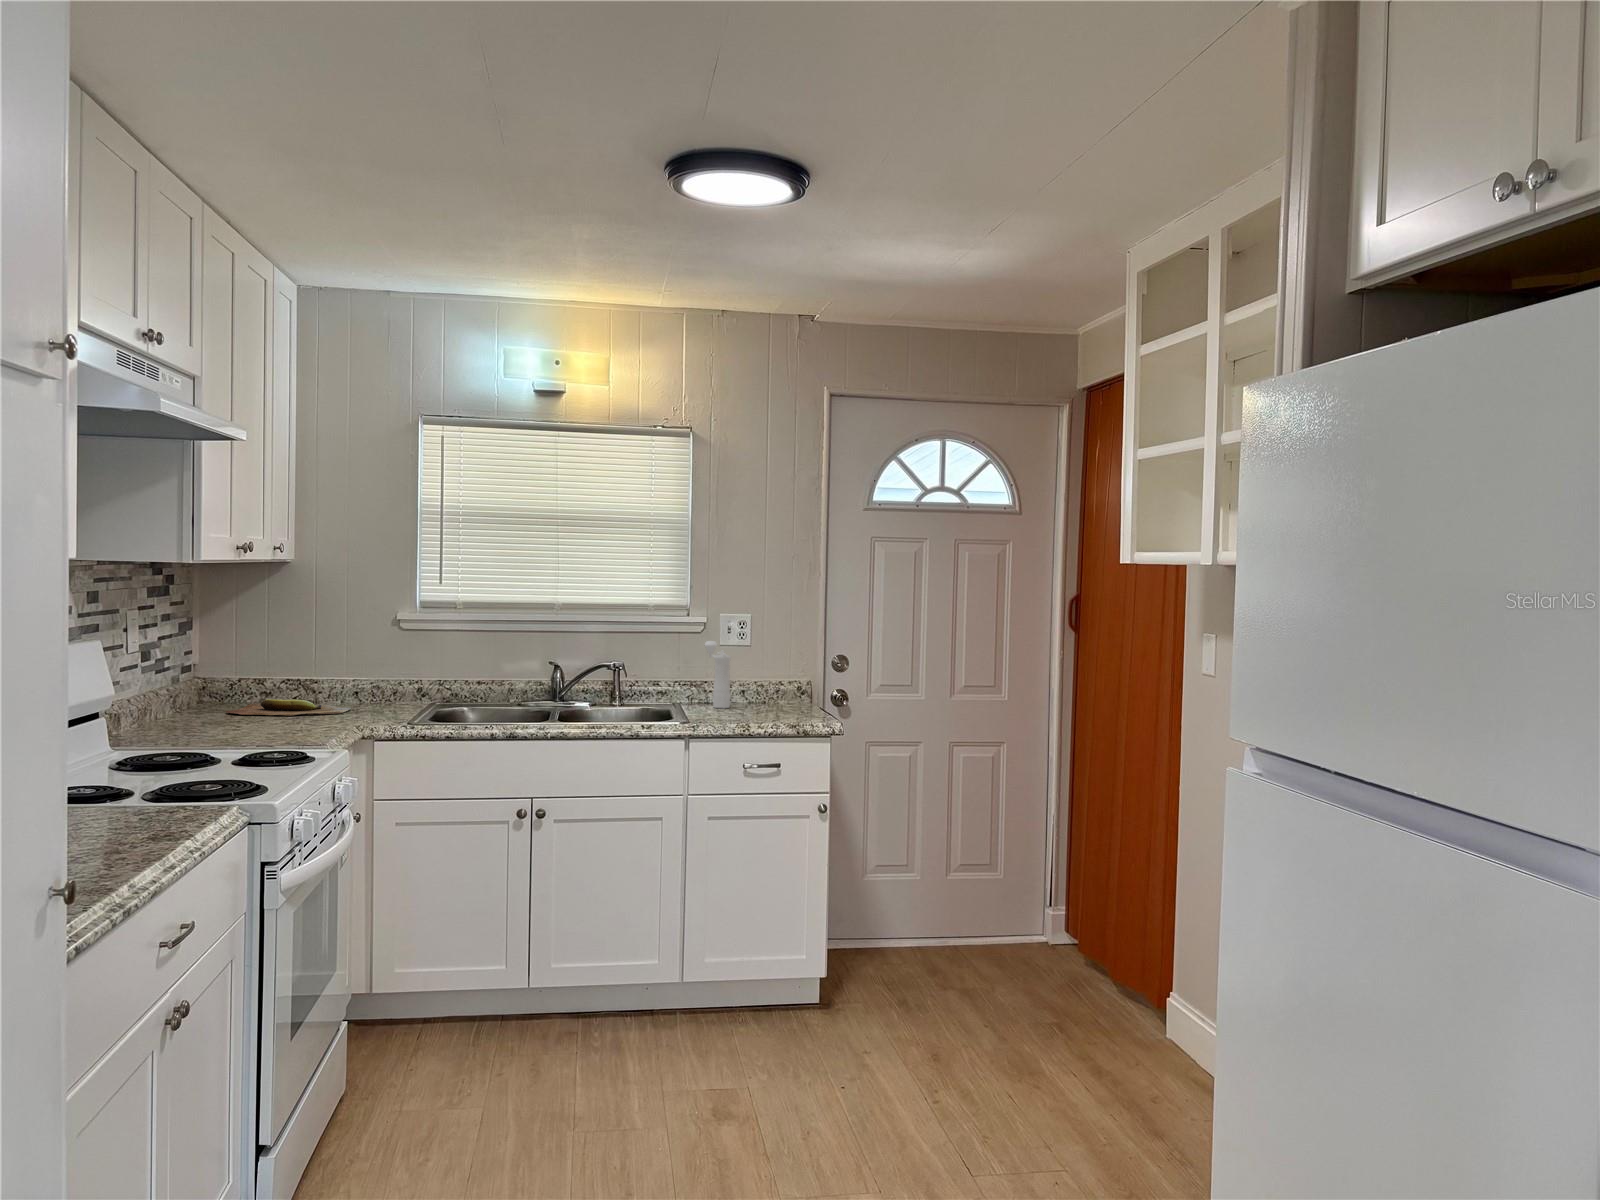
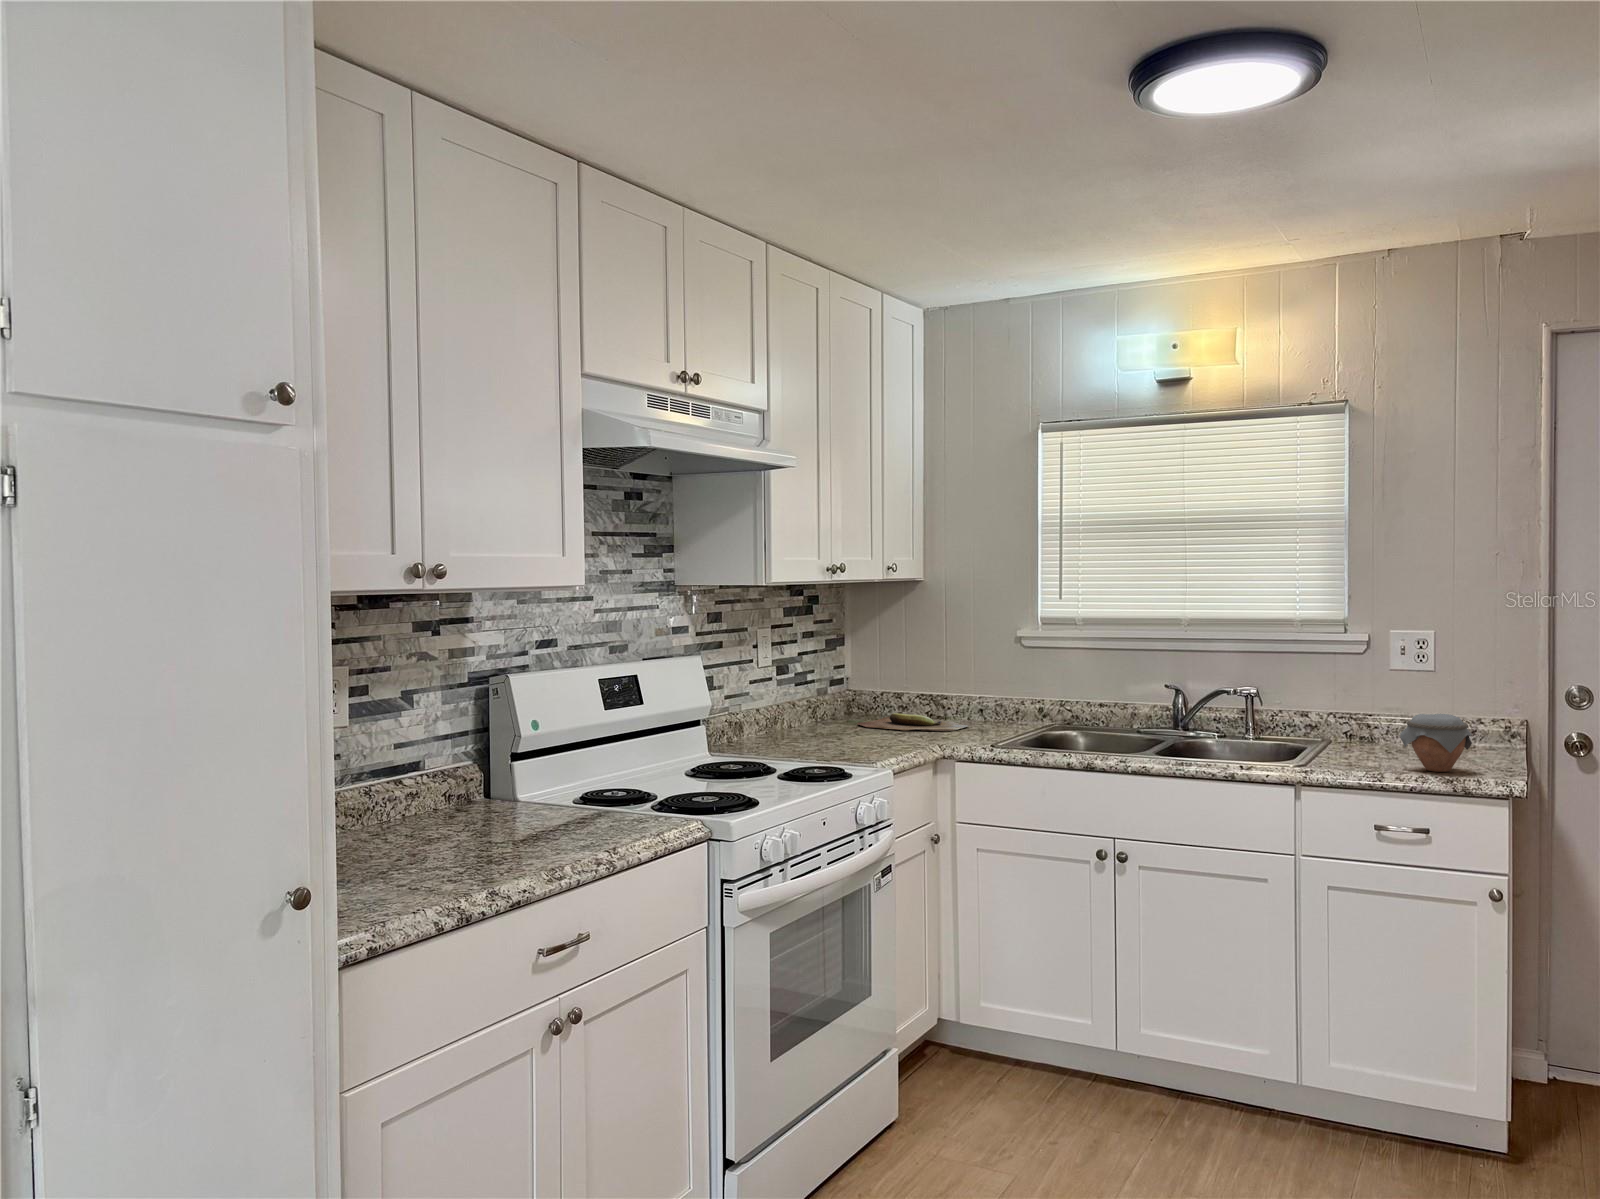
pepper mill: present [705,641,731,708] -> none [1368,665,1397,751]
jar: none [754,676,804,720] -> present [1400,714,1472,772]

